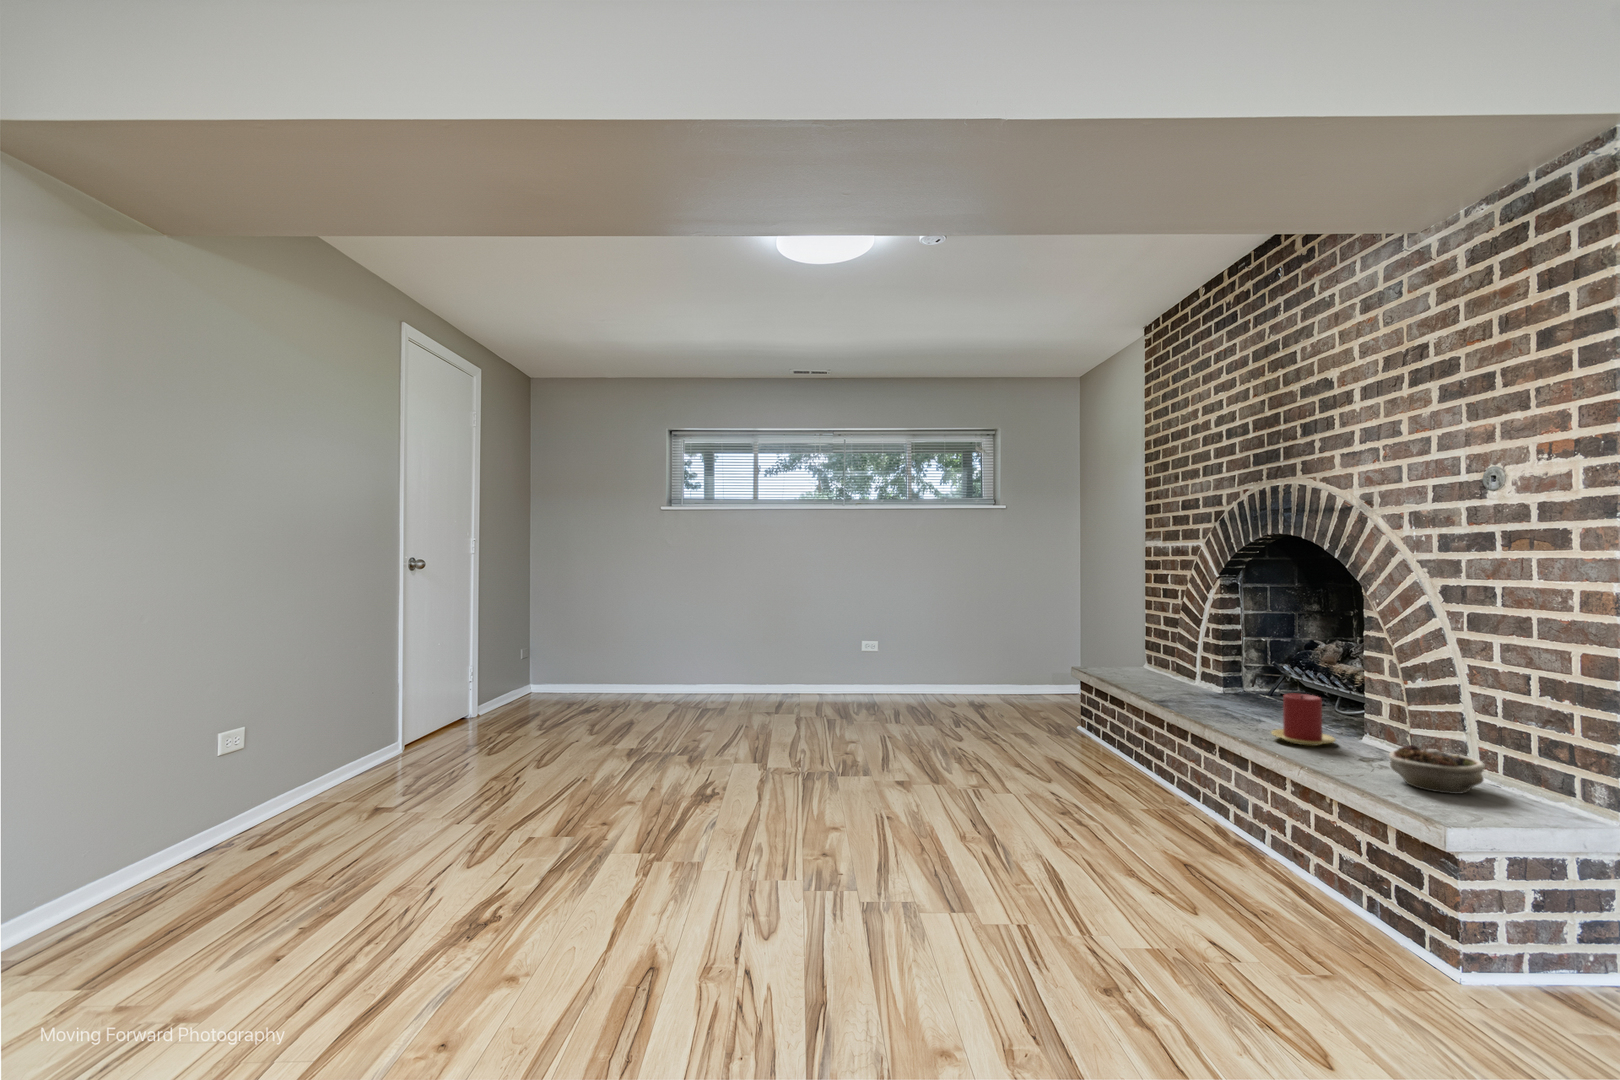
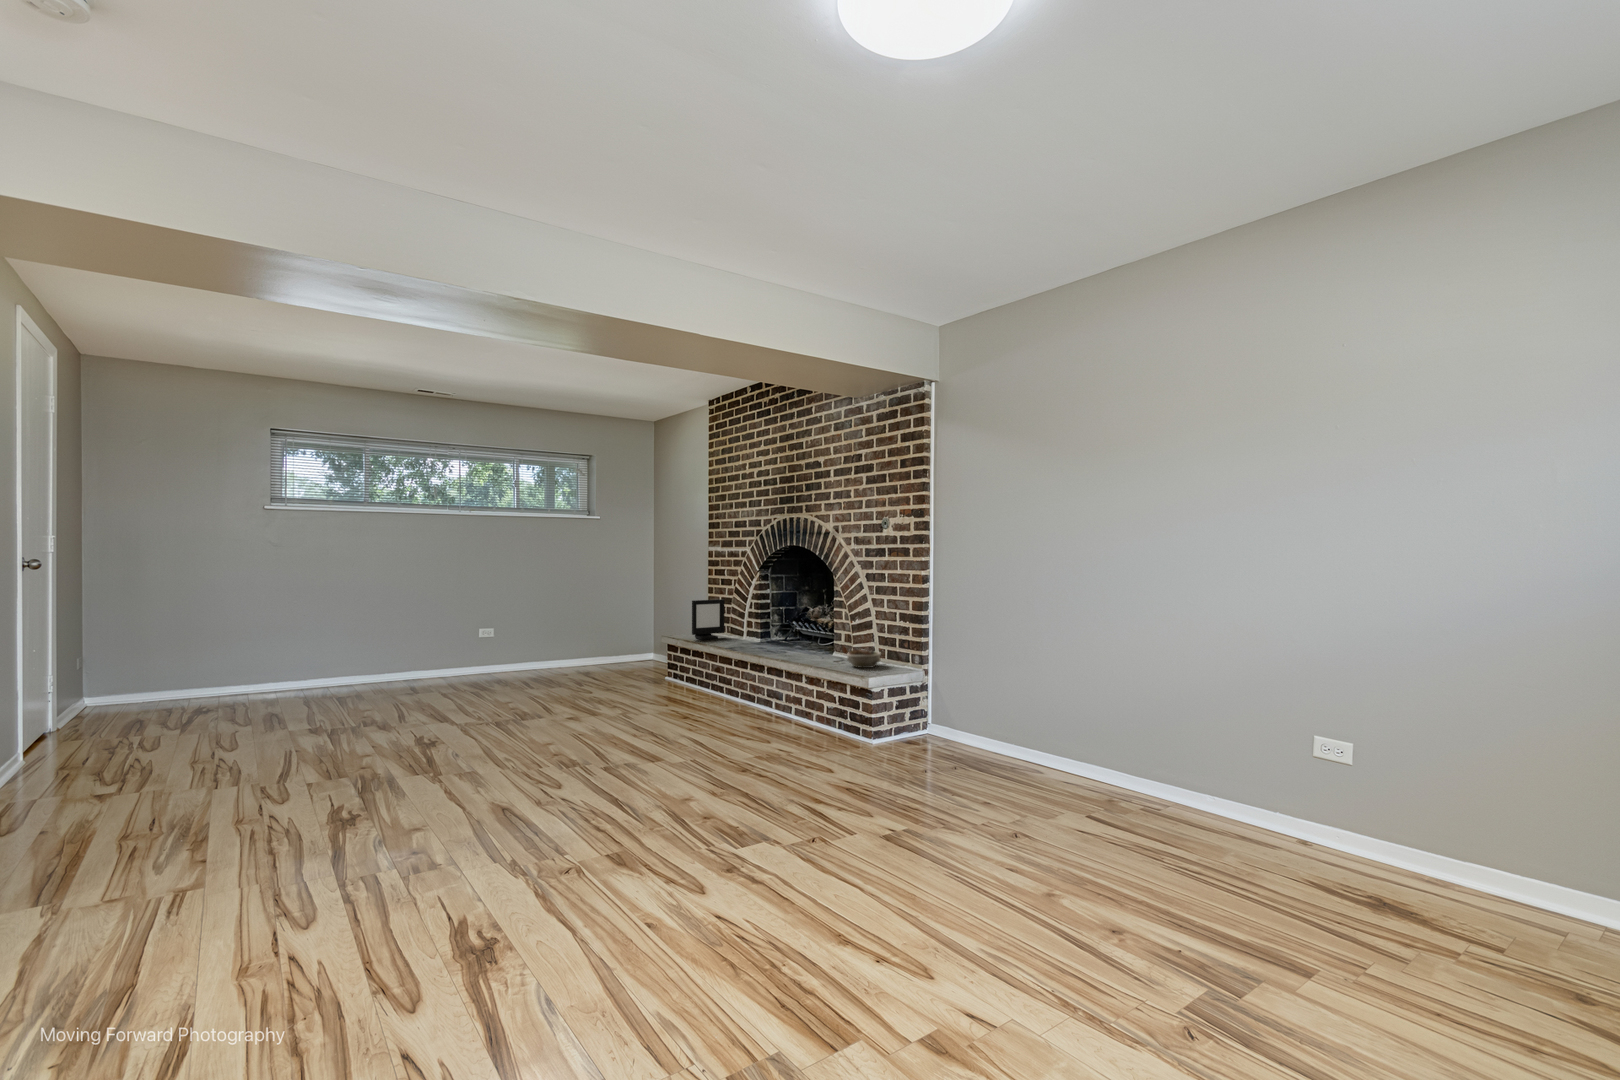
picture frame: none [1111,619,1165,680] -> present [692,599,725,640]
candle: present [1271,694,1335,746] -> none [794,633,823,659]

